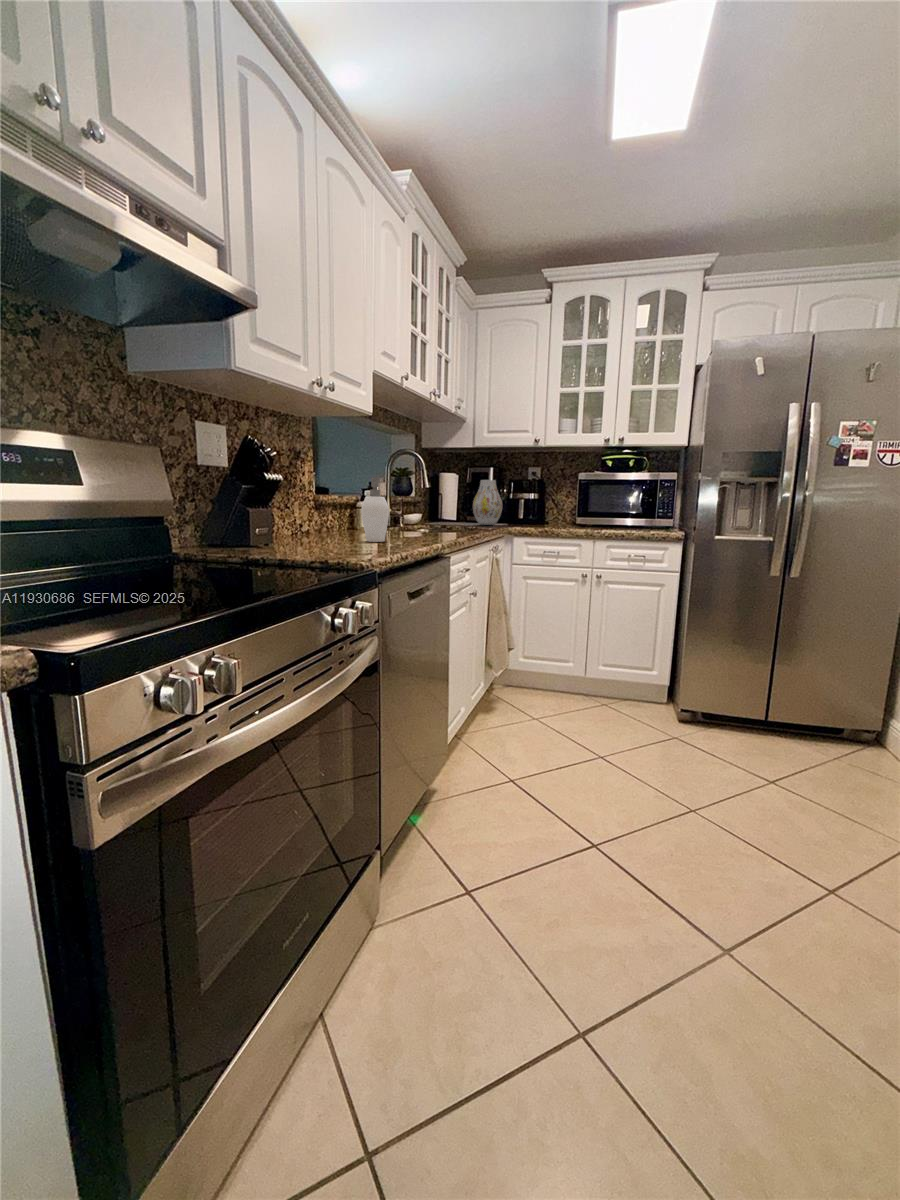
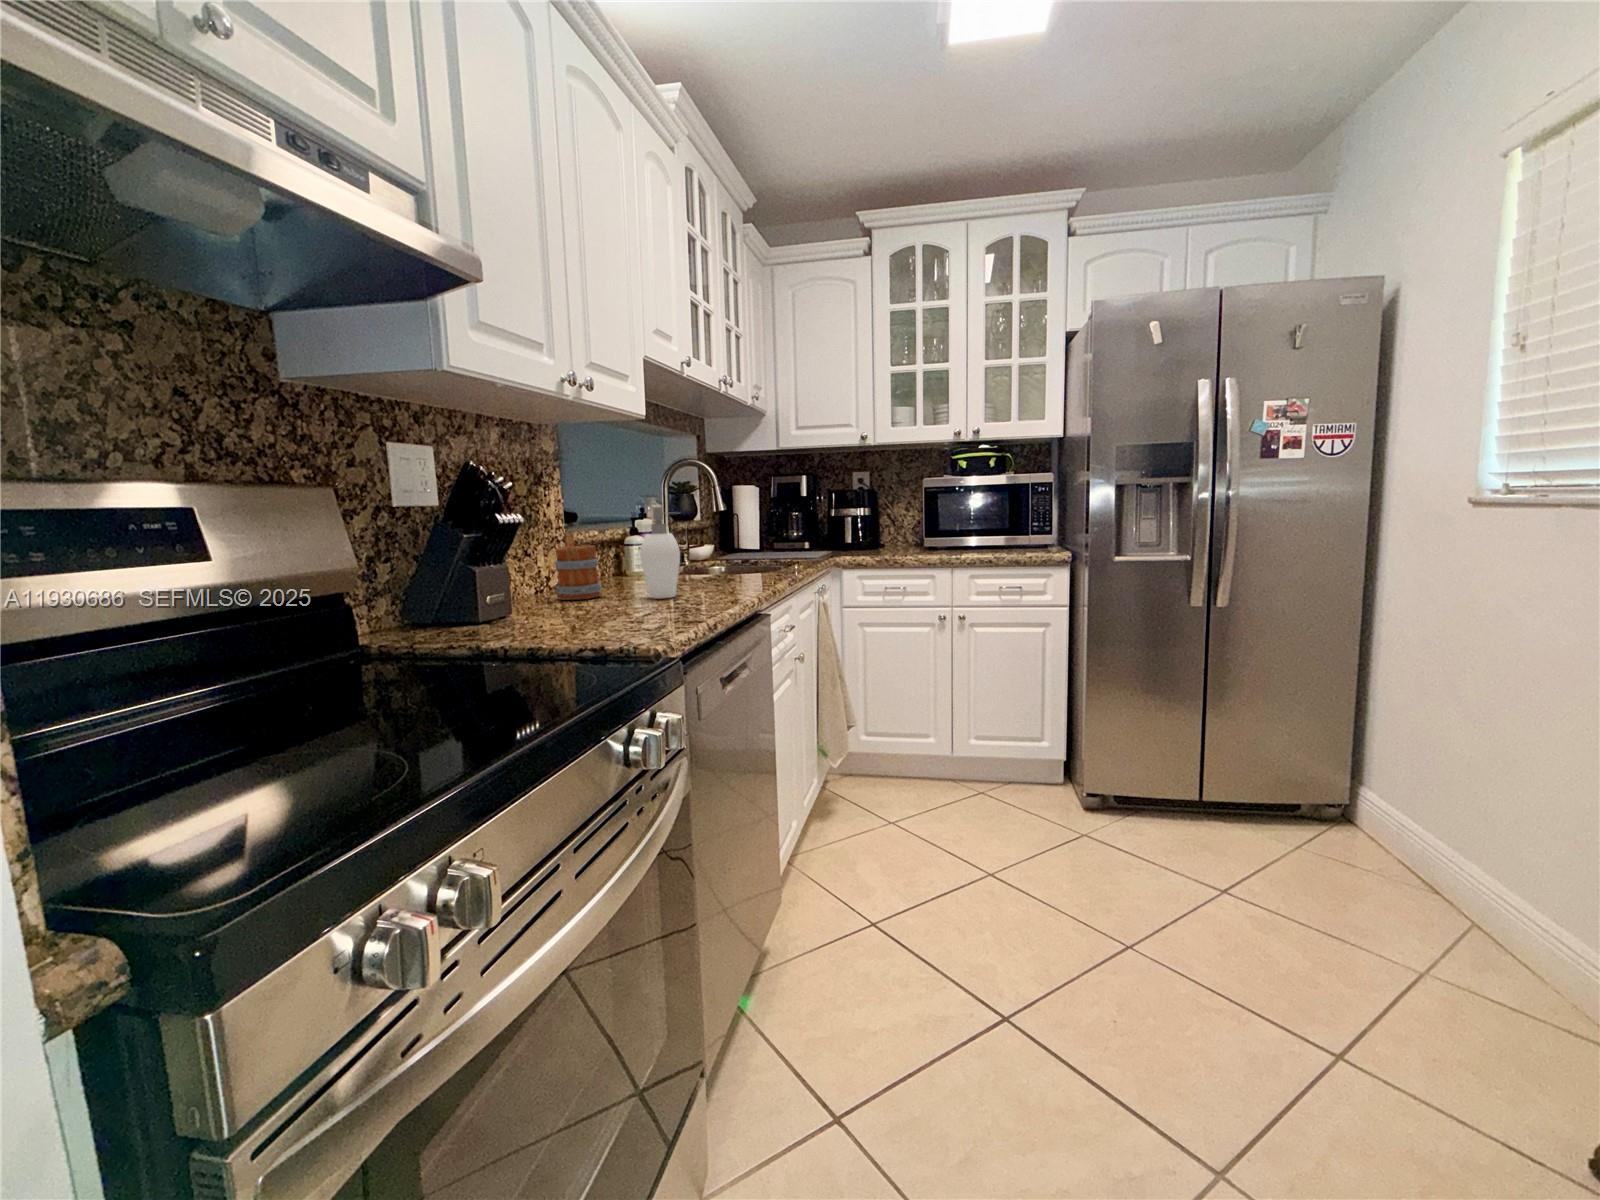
vase: present [473,480,502,525] -> none [786,493,826,554]
mug: none [304,497,334,540] -> present [555,537,601,600]

